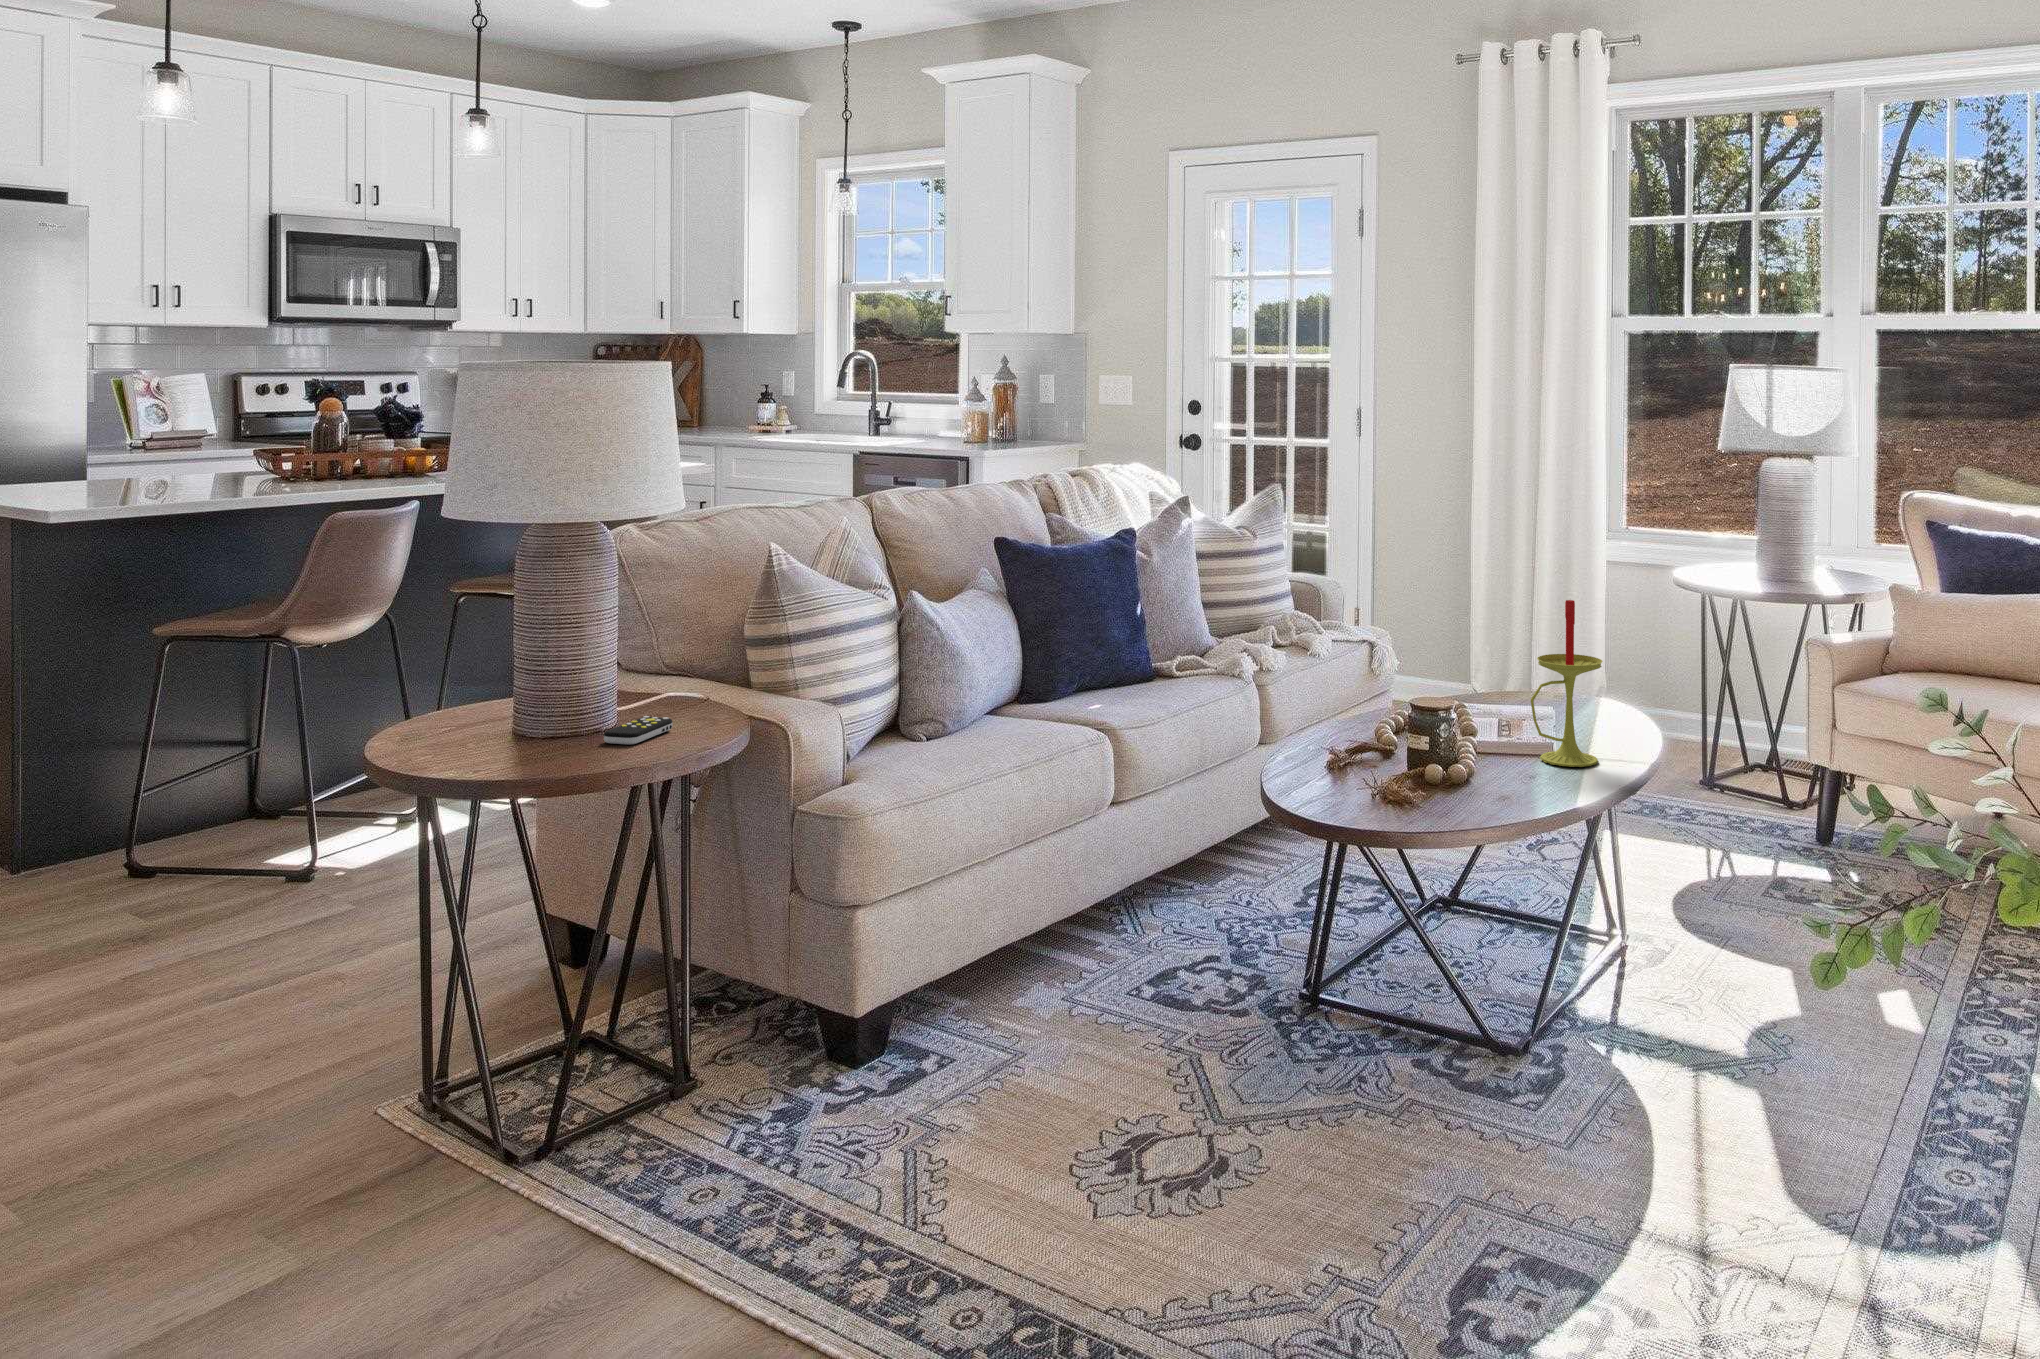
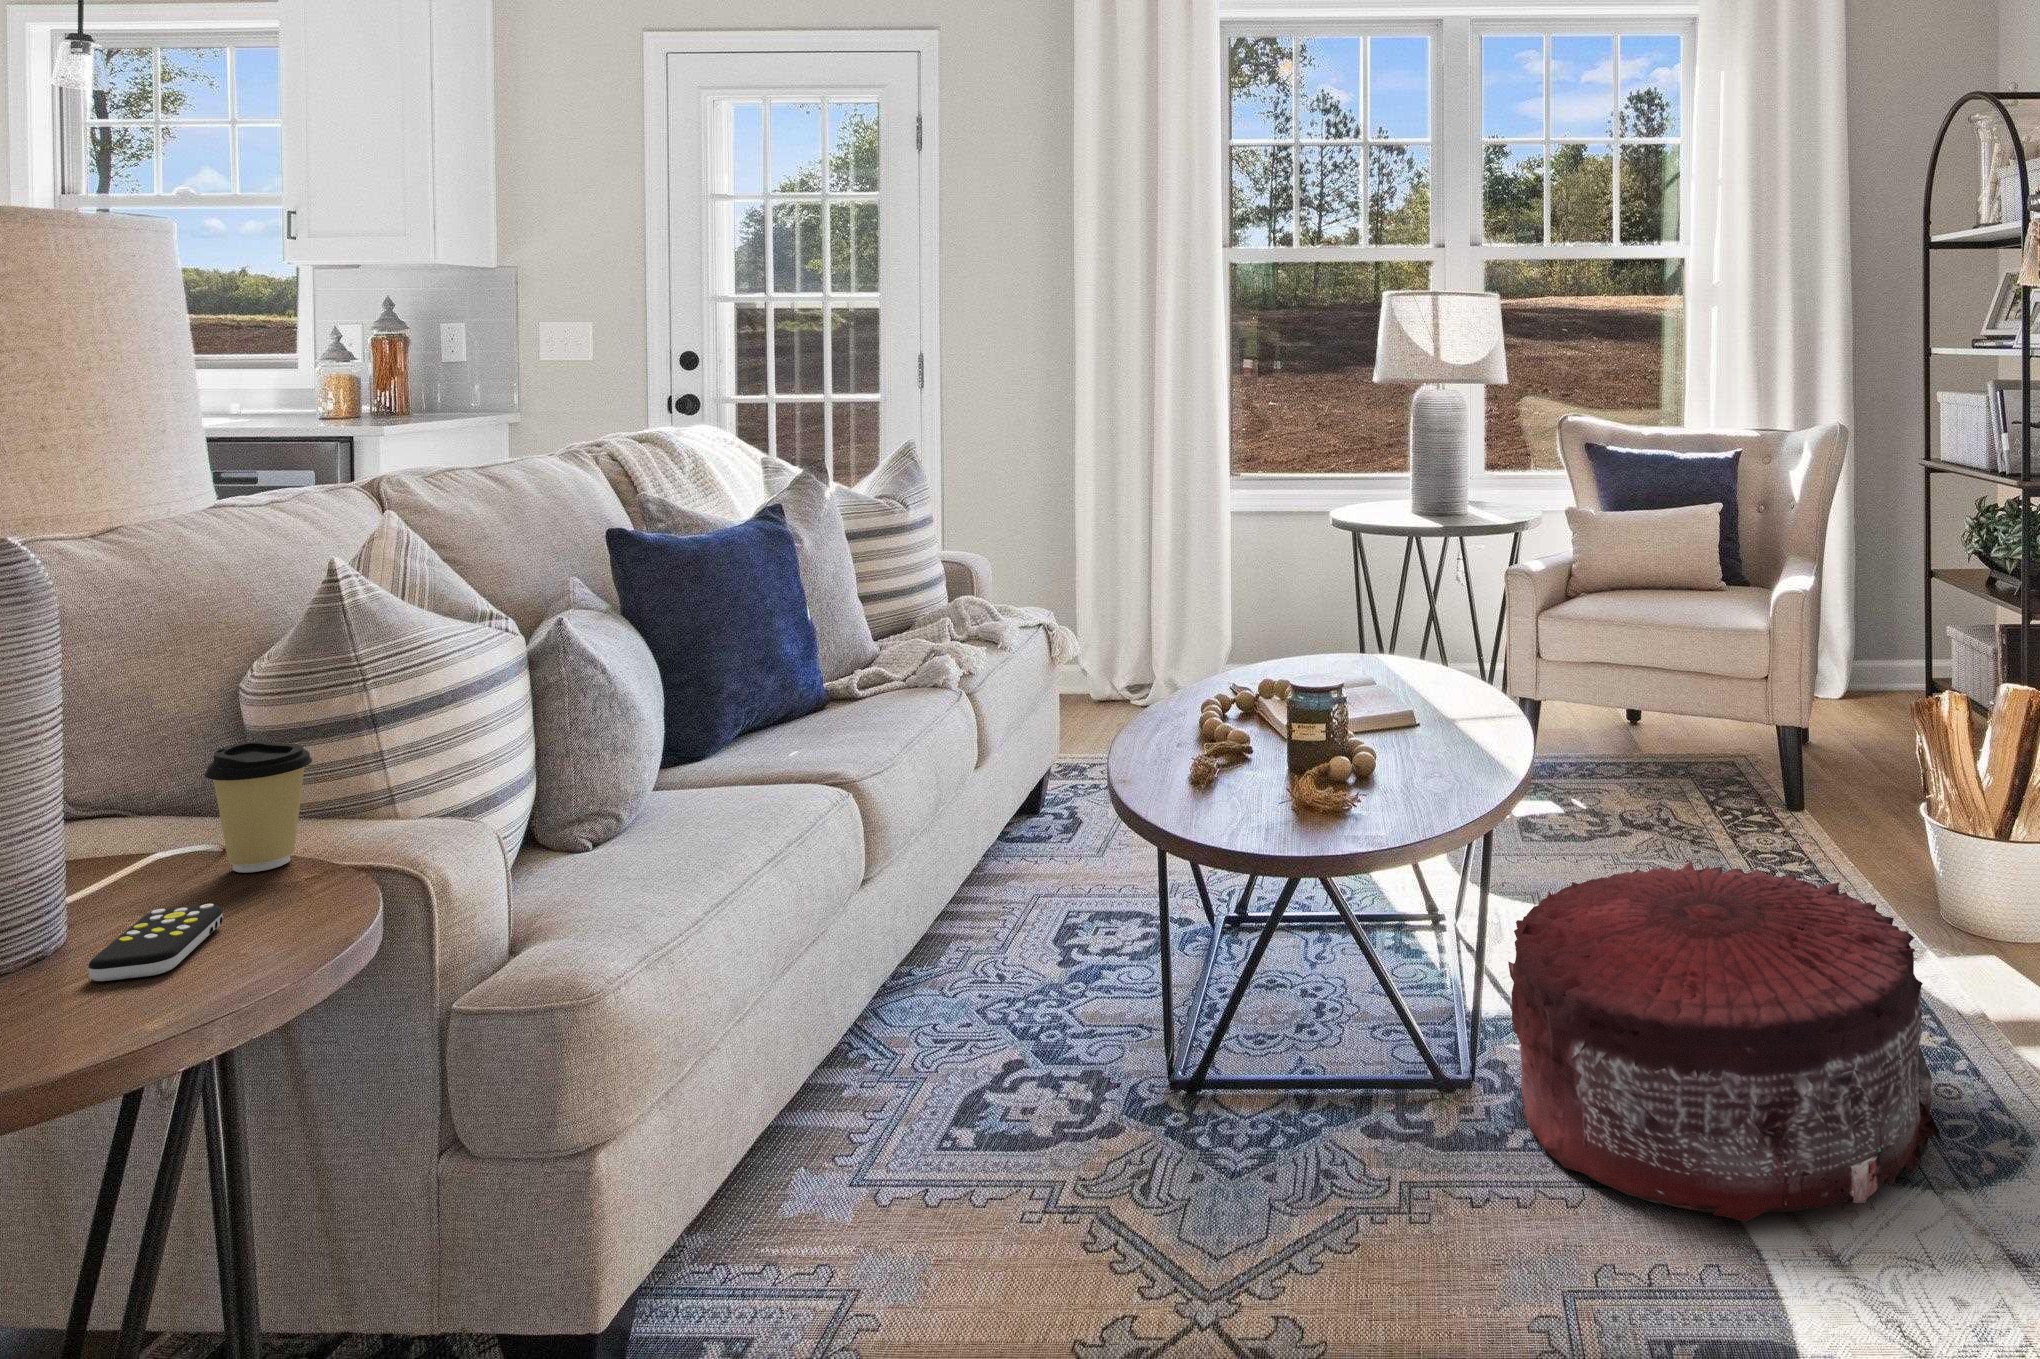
candle: present [1531,600,1603,767] -> none [1403,540,1477,738]
coffee cup: none [689,638,741,710] -> present [205,742,312,872]
pouf: none [1532,905,1902,1207] -> present [1508,860,1941,1222]

